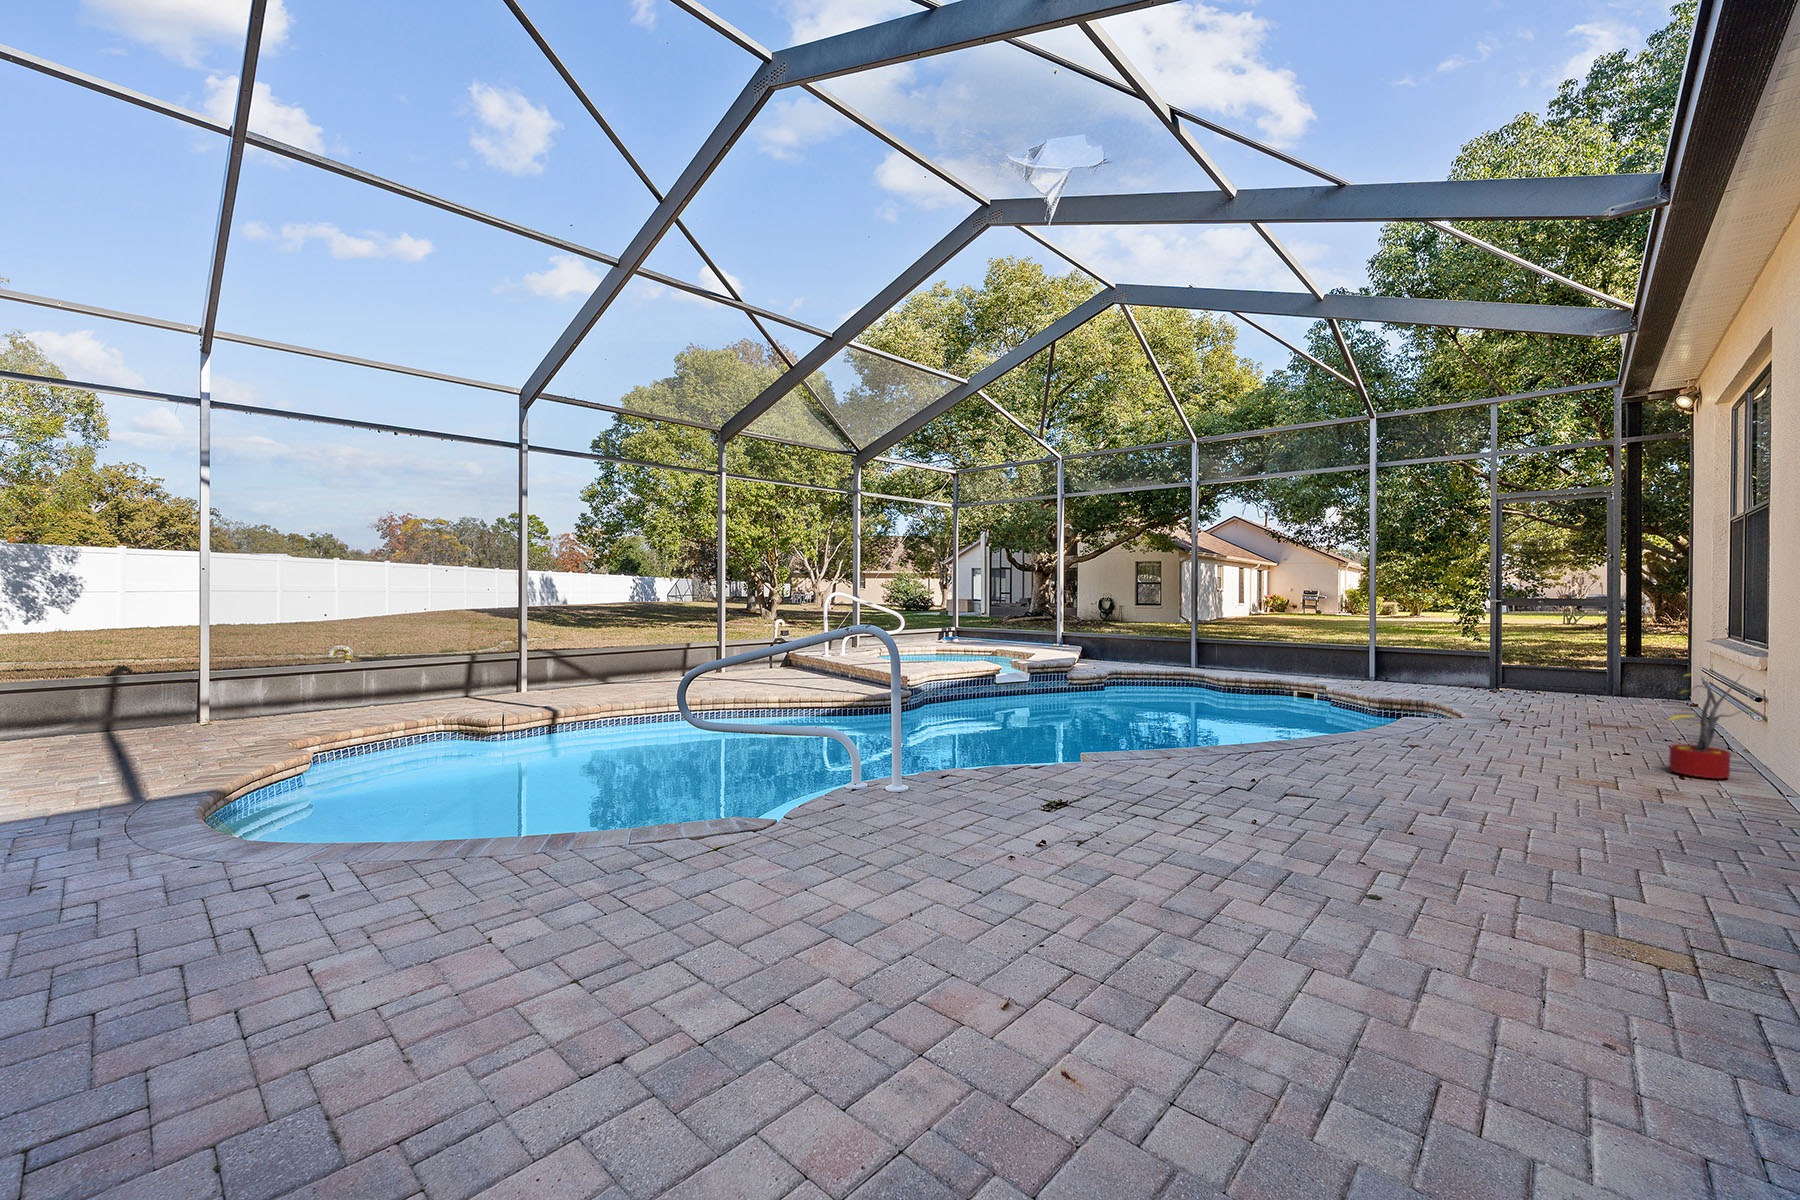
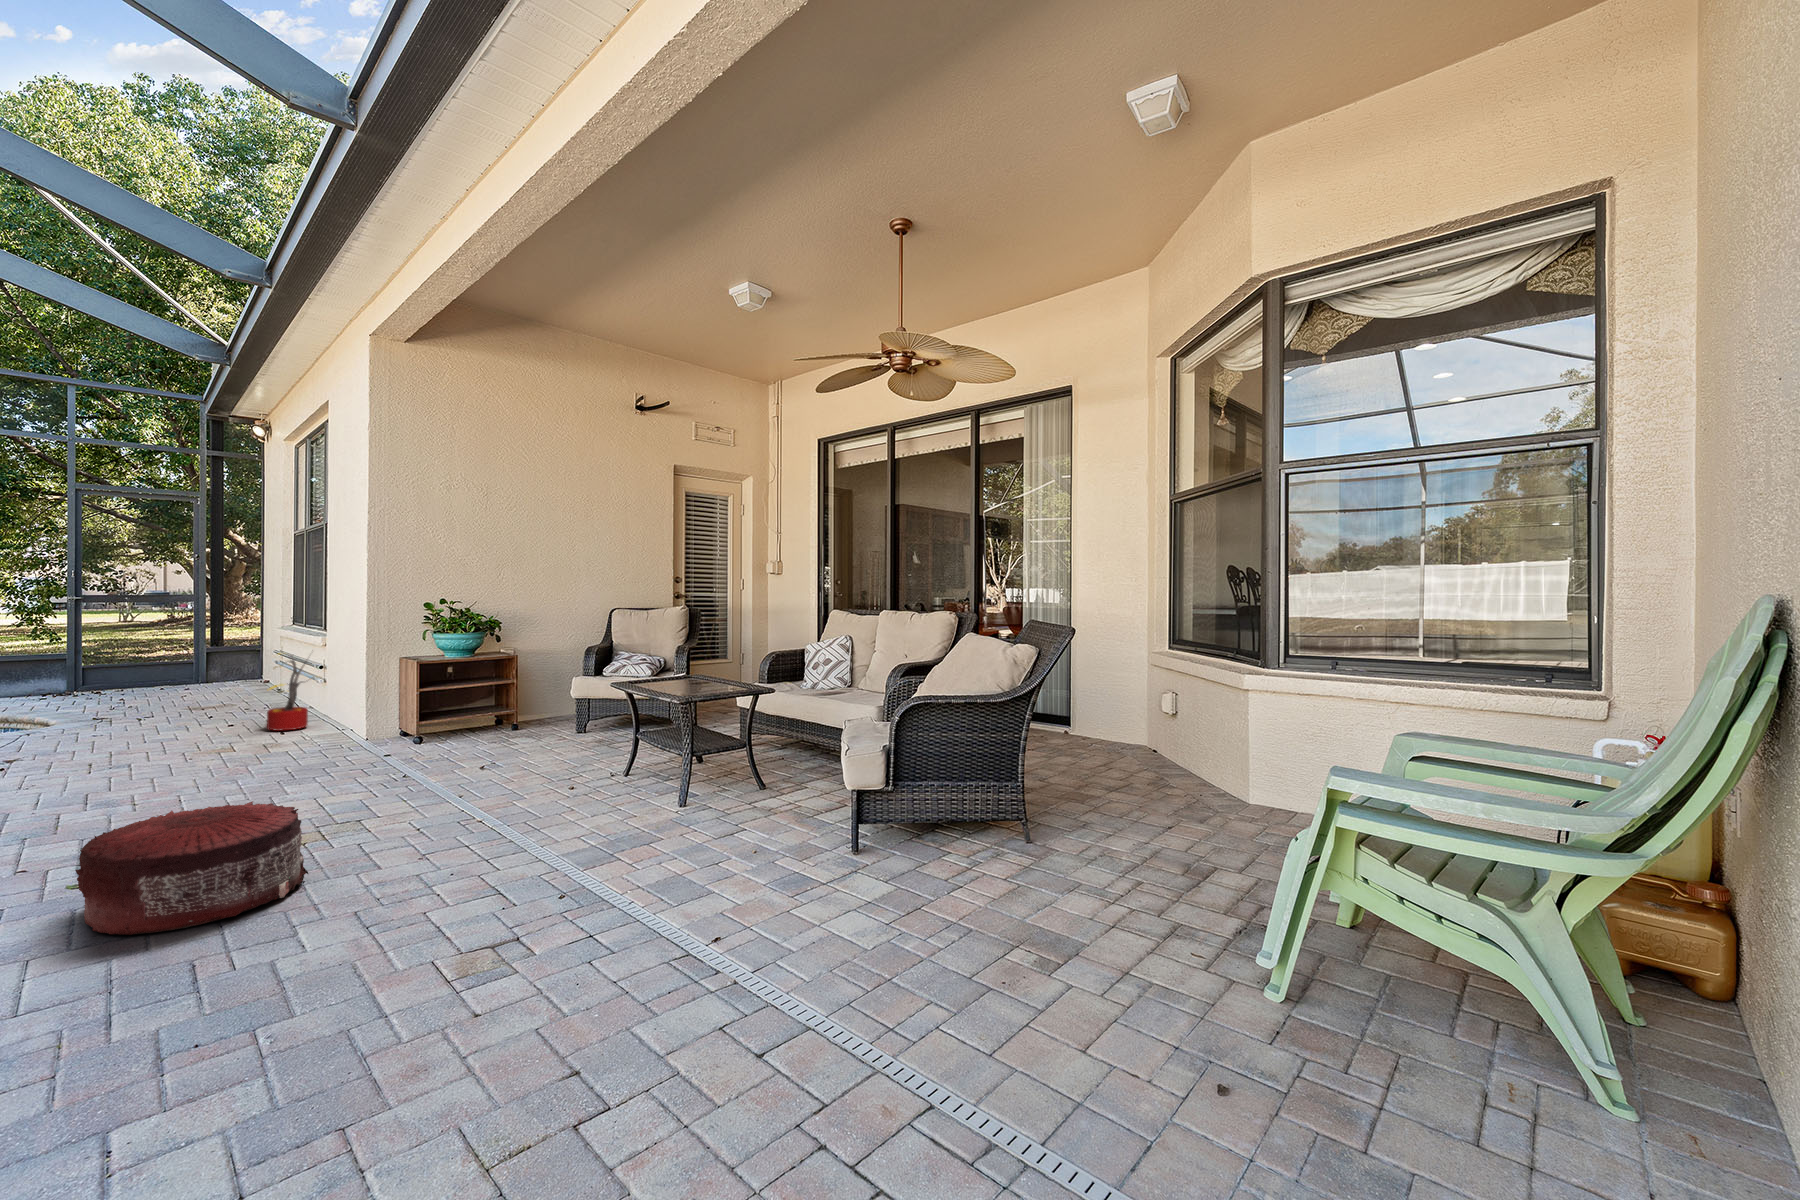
pouf: none [1364,857,1645,1048] -> present [75,801,308,935]

